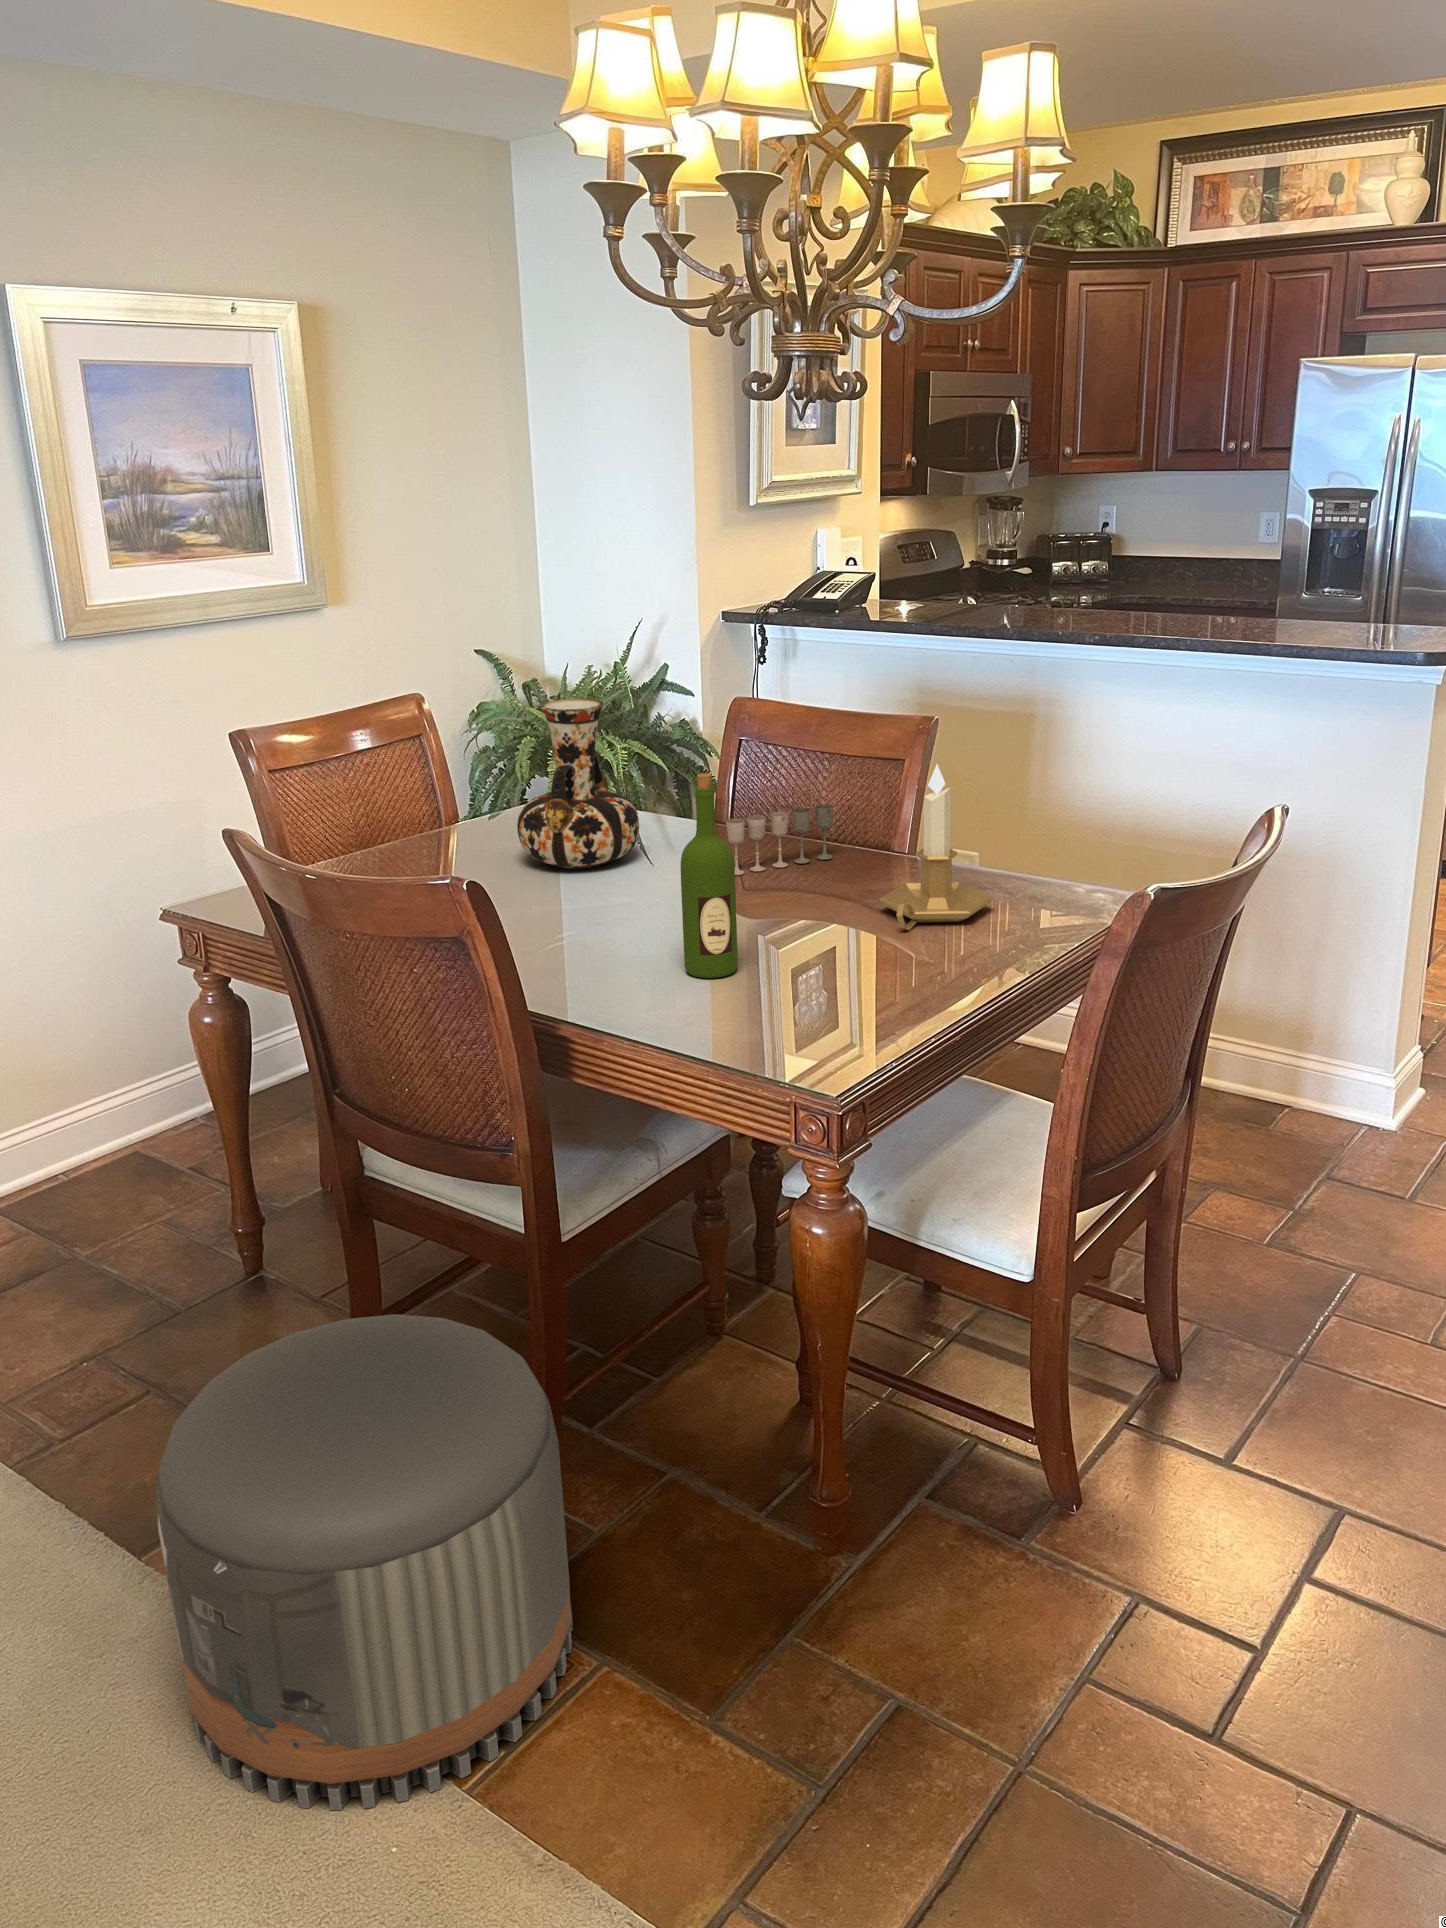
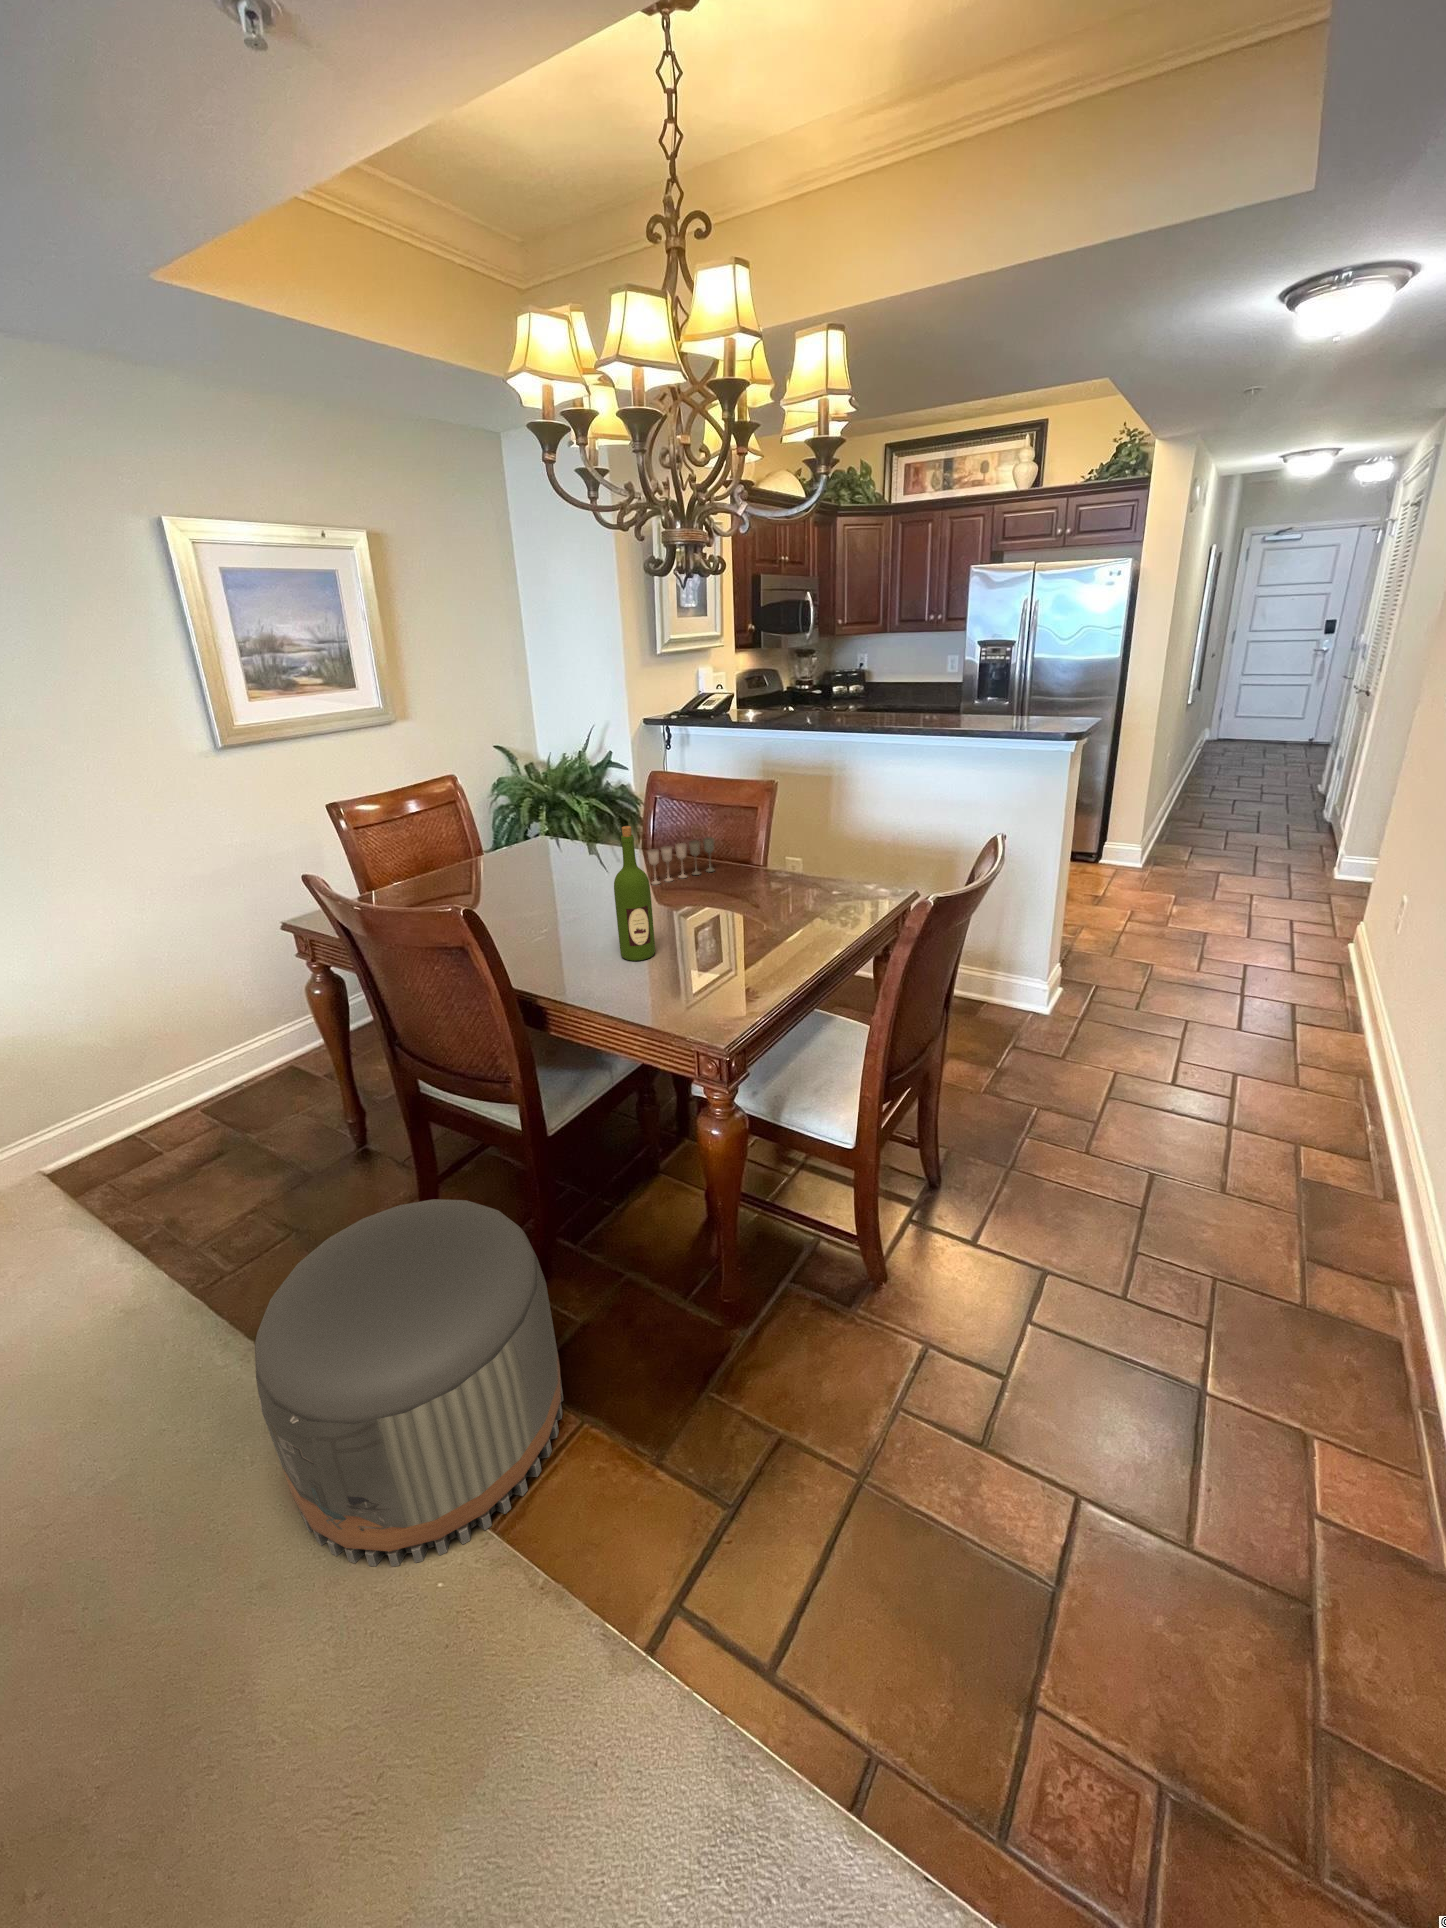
vase: present [517,698,639,868] -> none [515,775,594,884]
candlestick: present [879,764,993,930] -> none [745,812,817,920]

